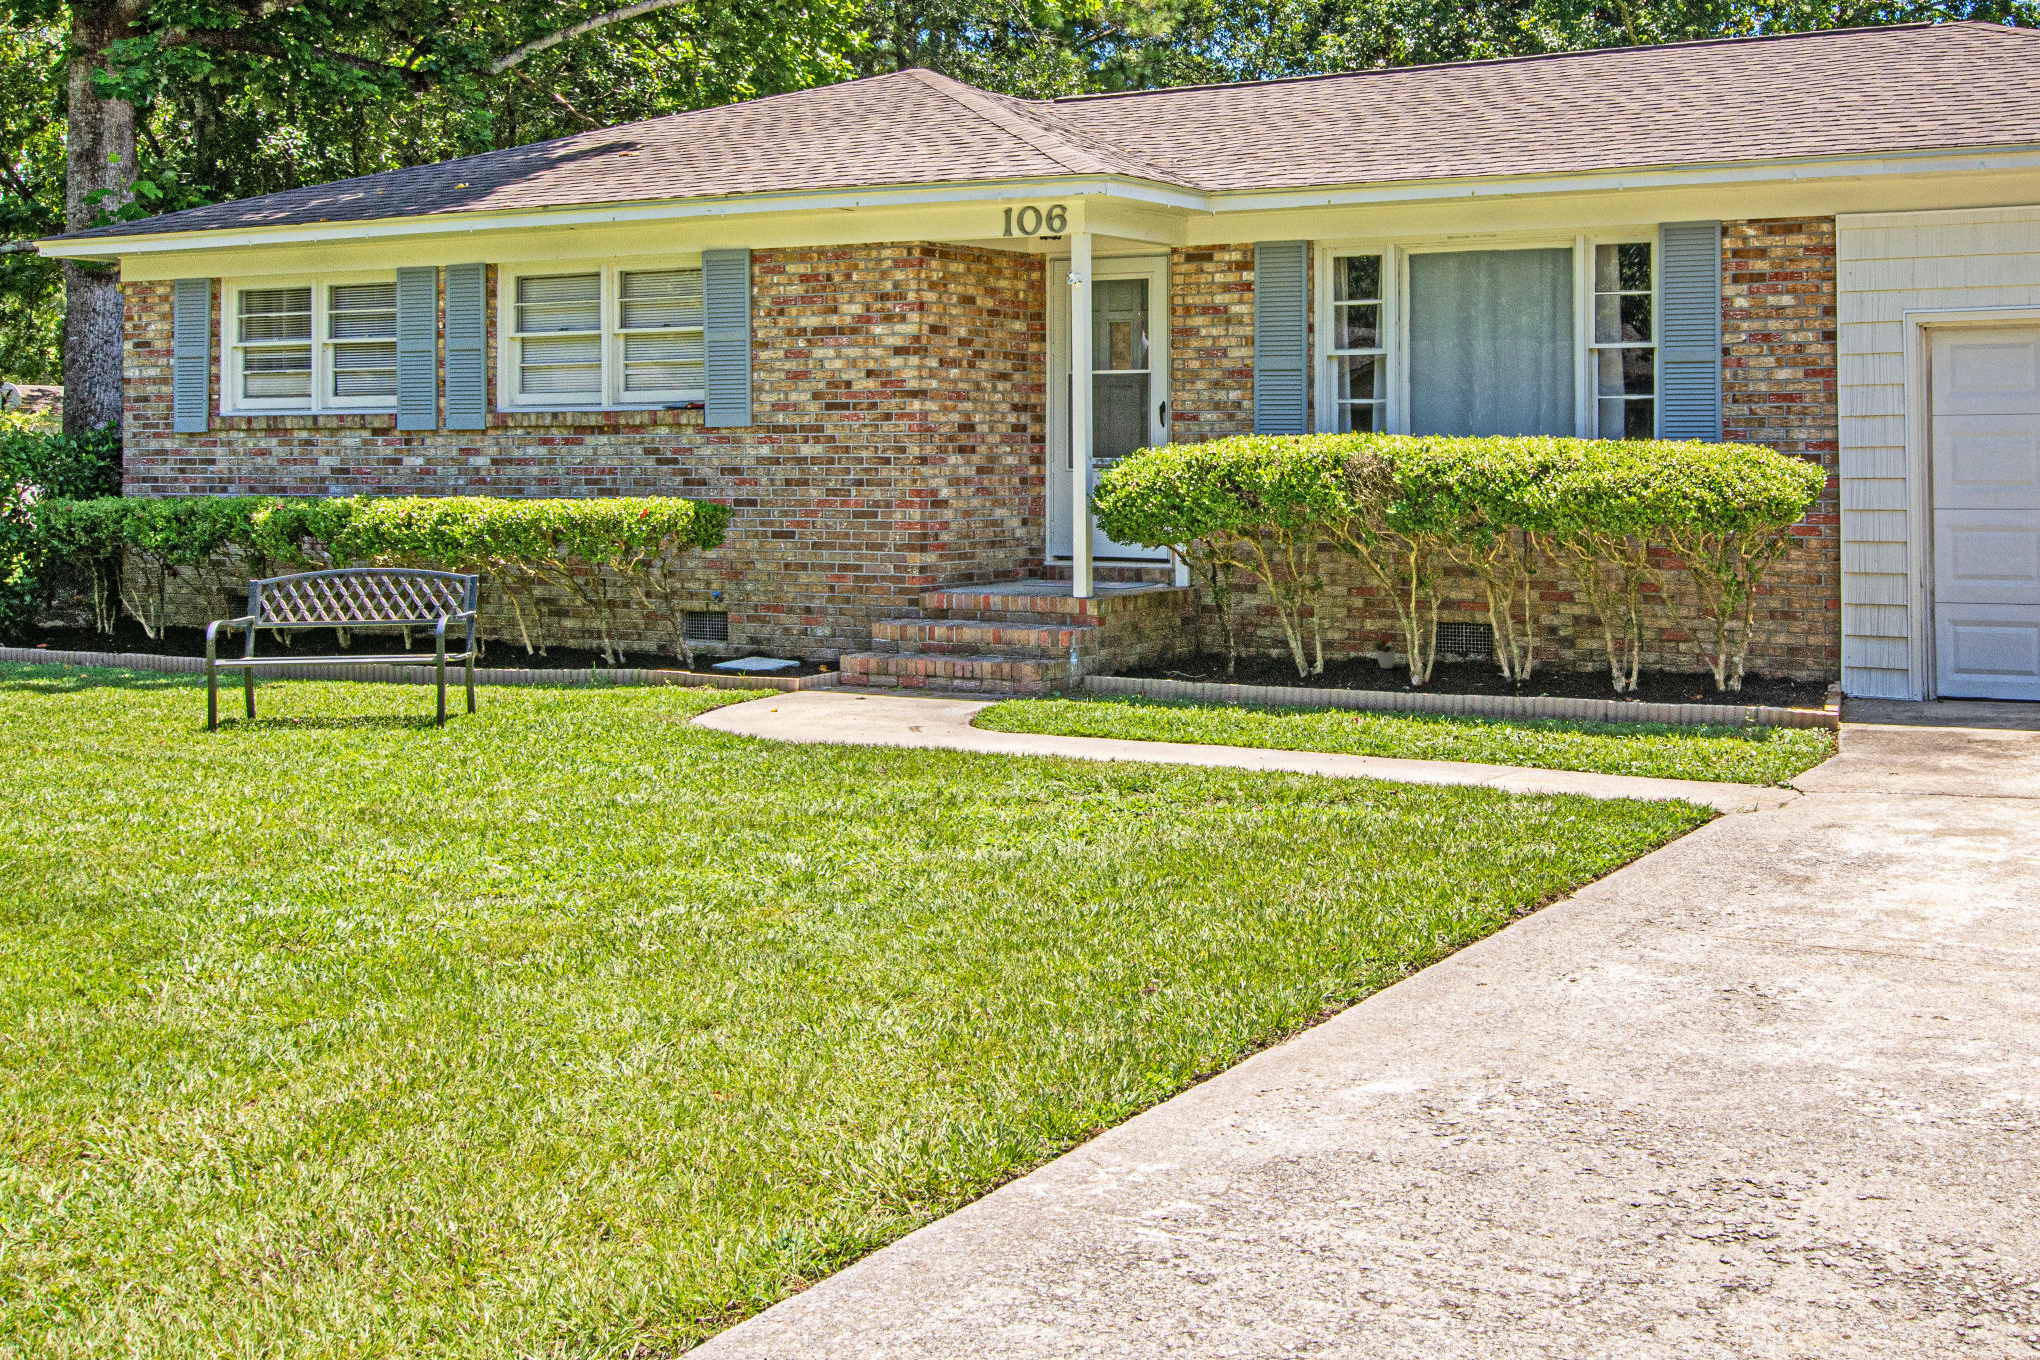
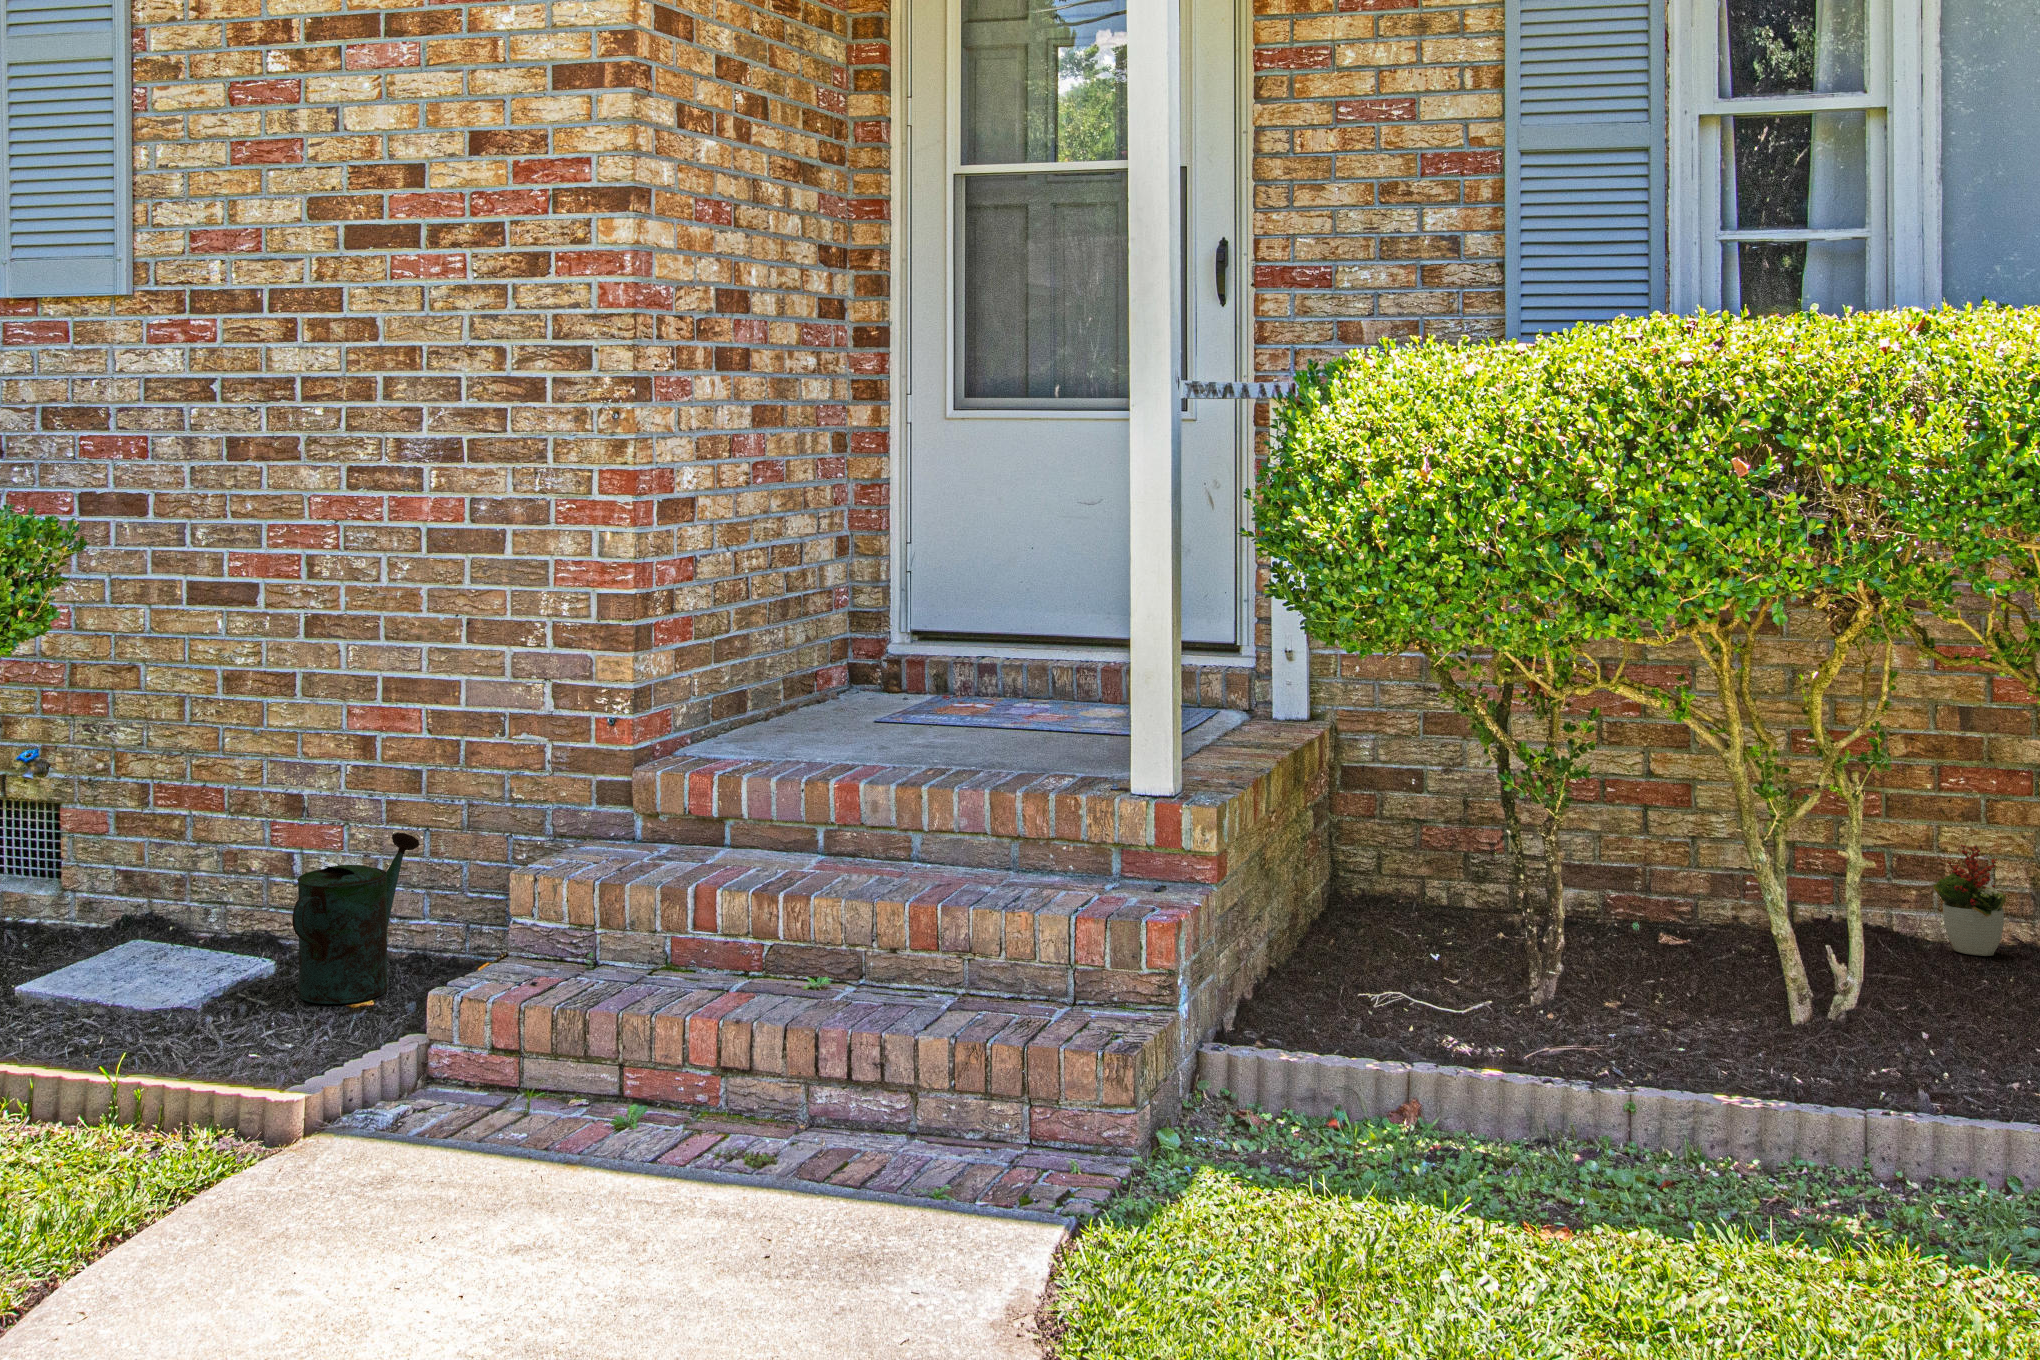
watering can: none [801,622,850,674] -> present [292,833,419,1004]

